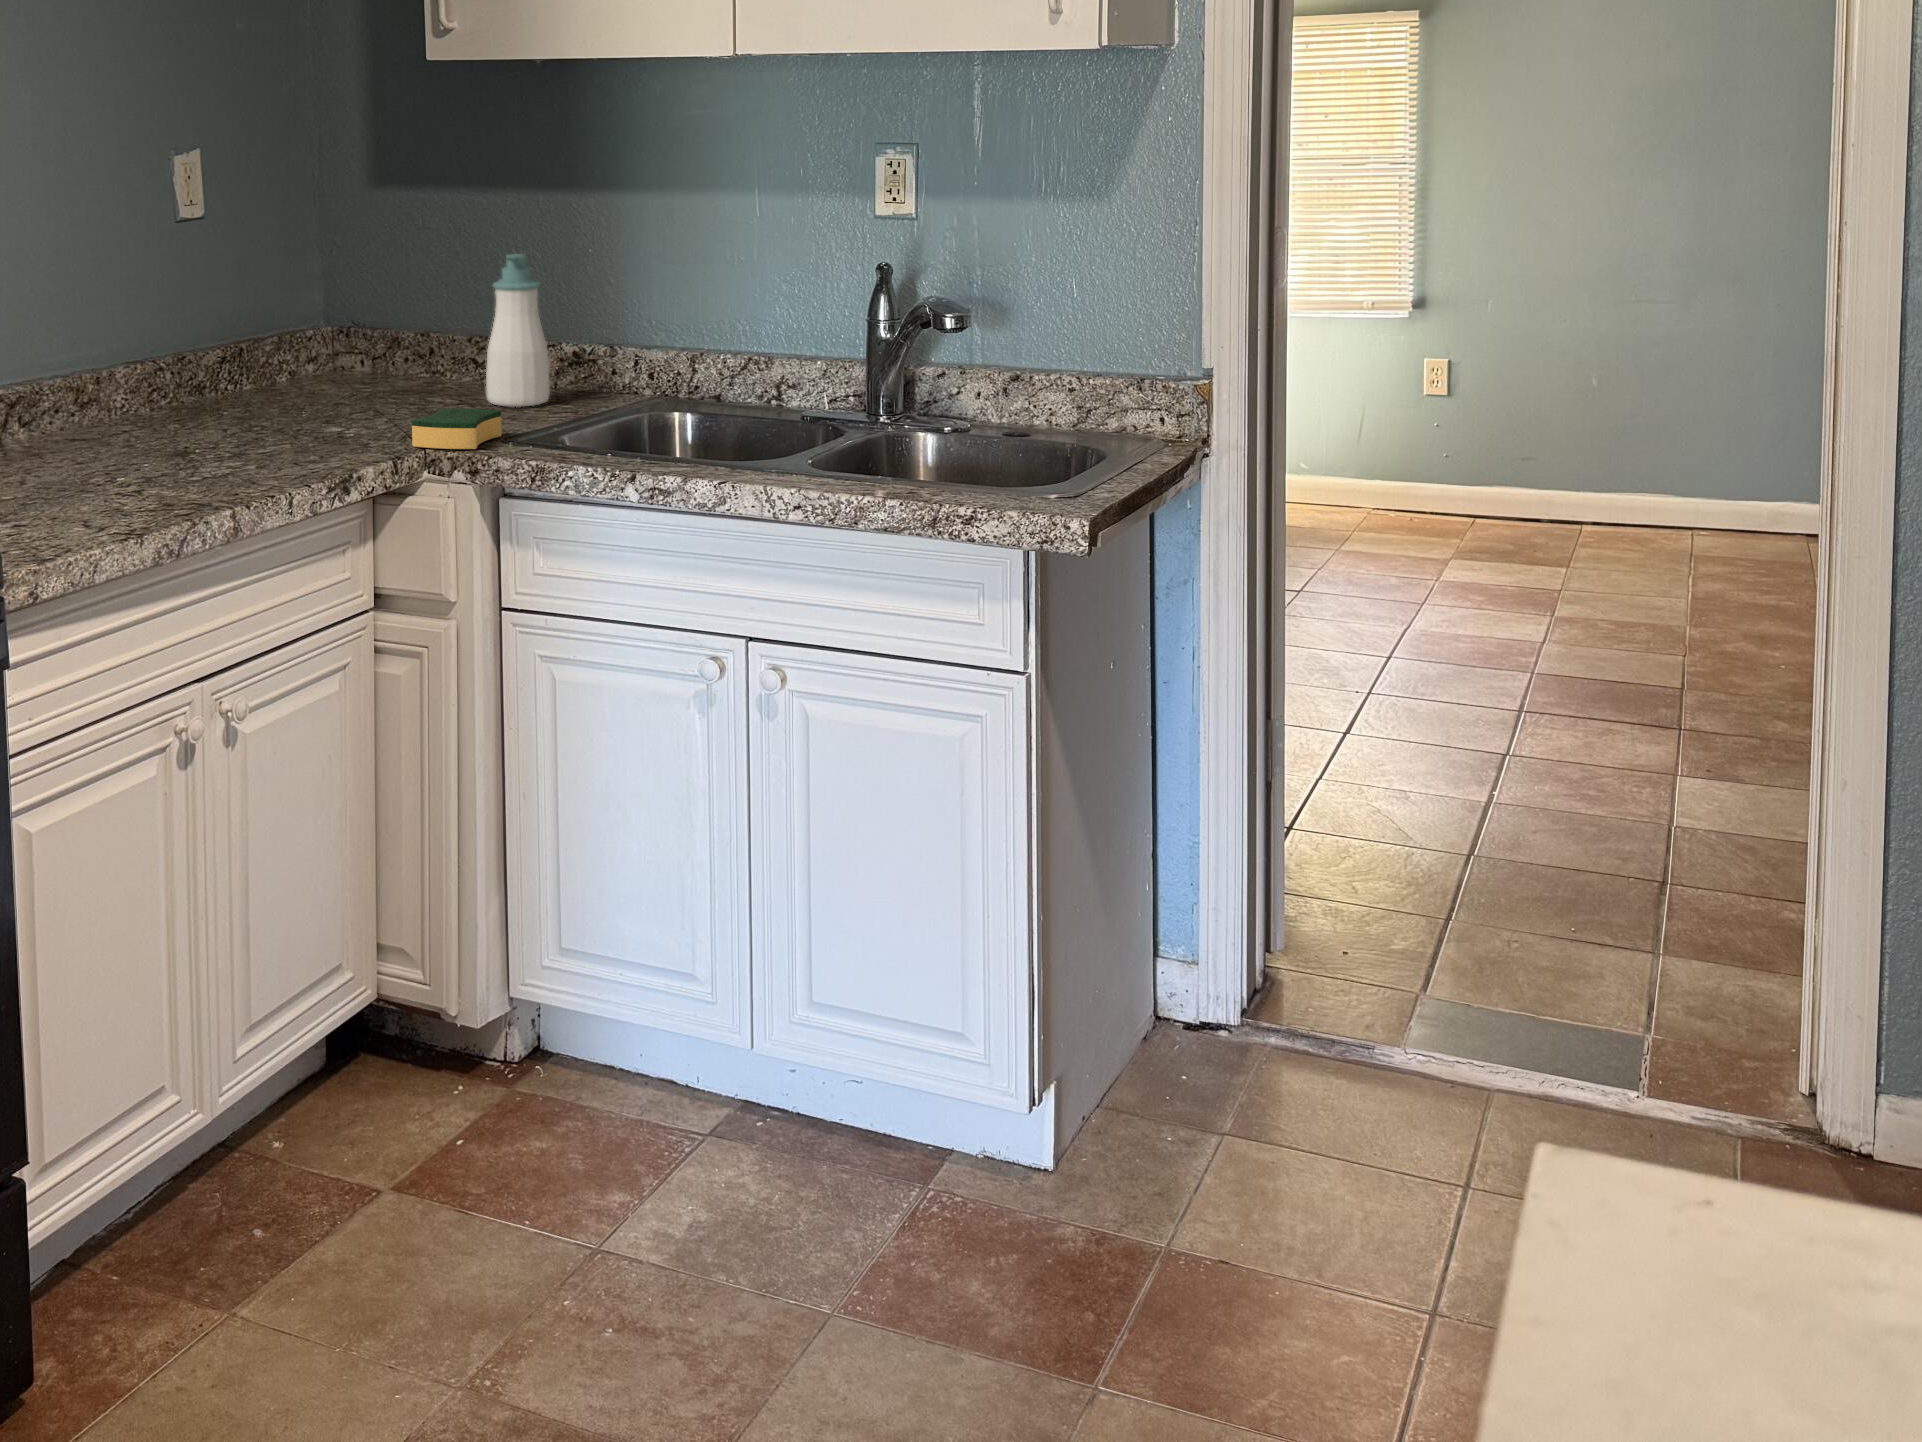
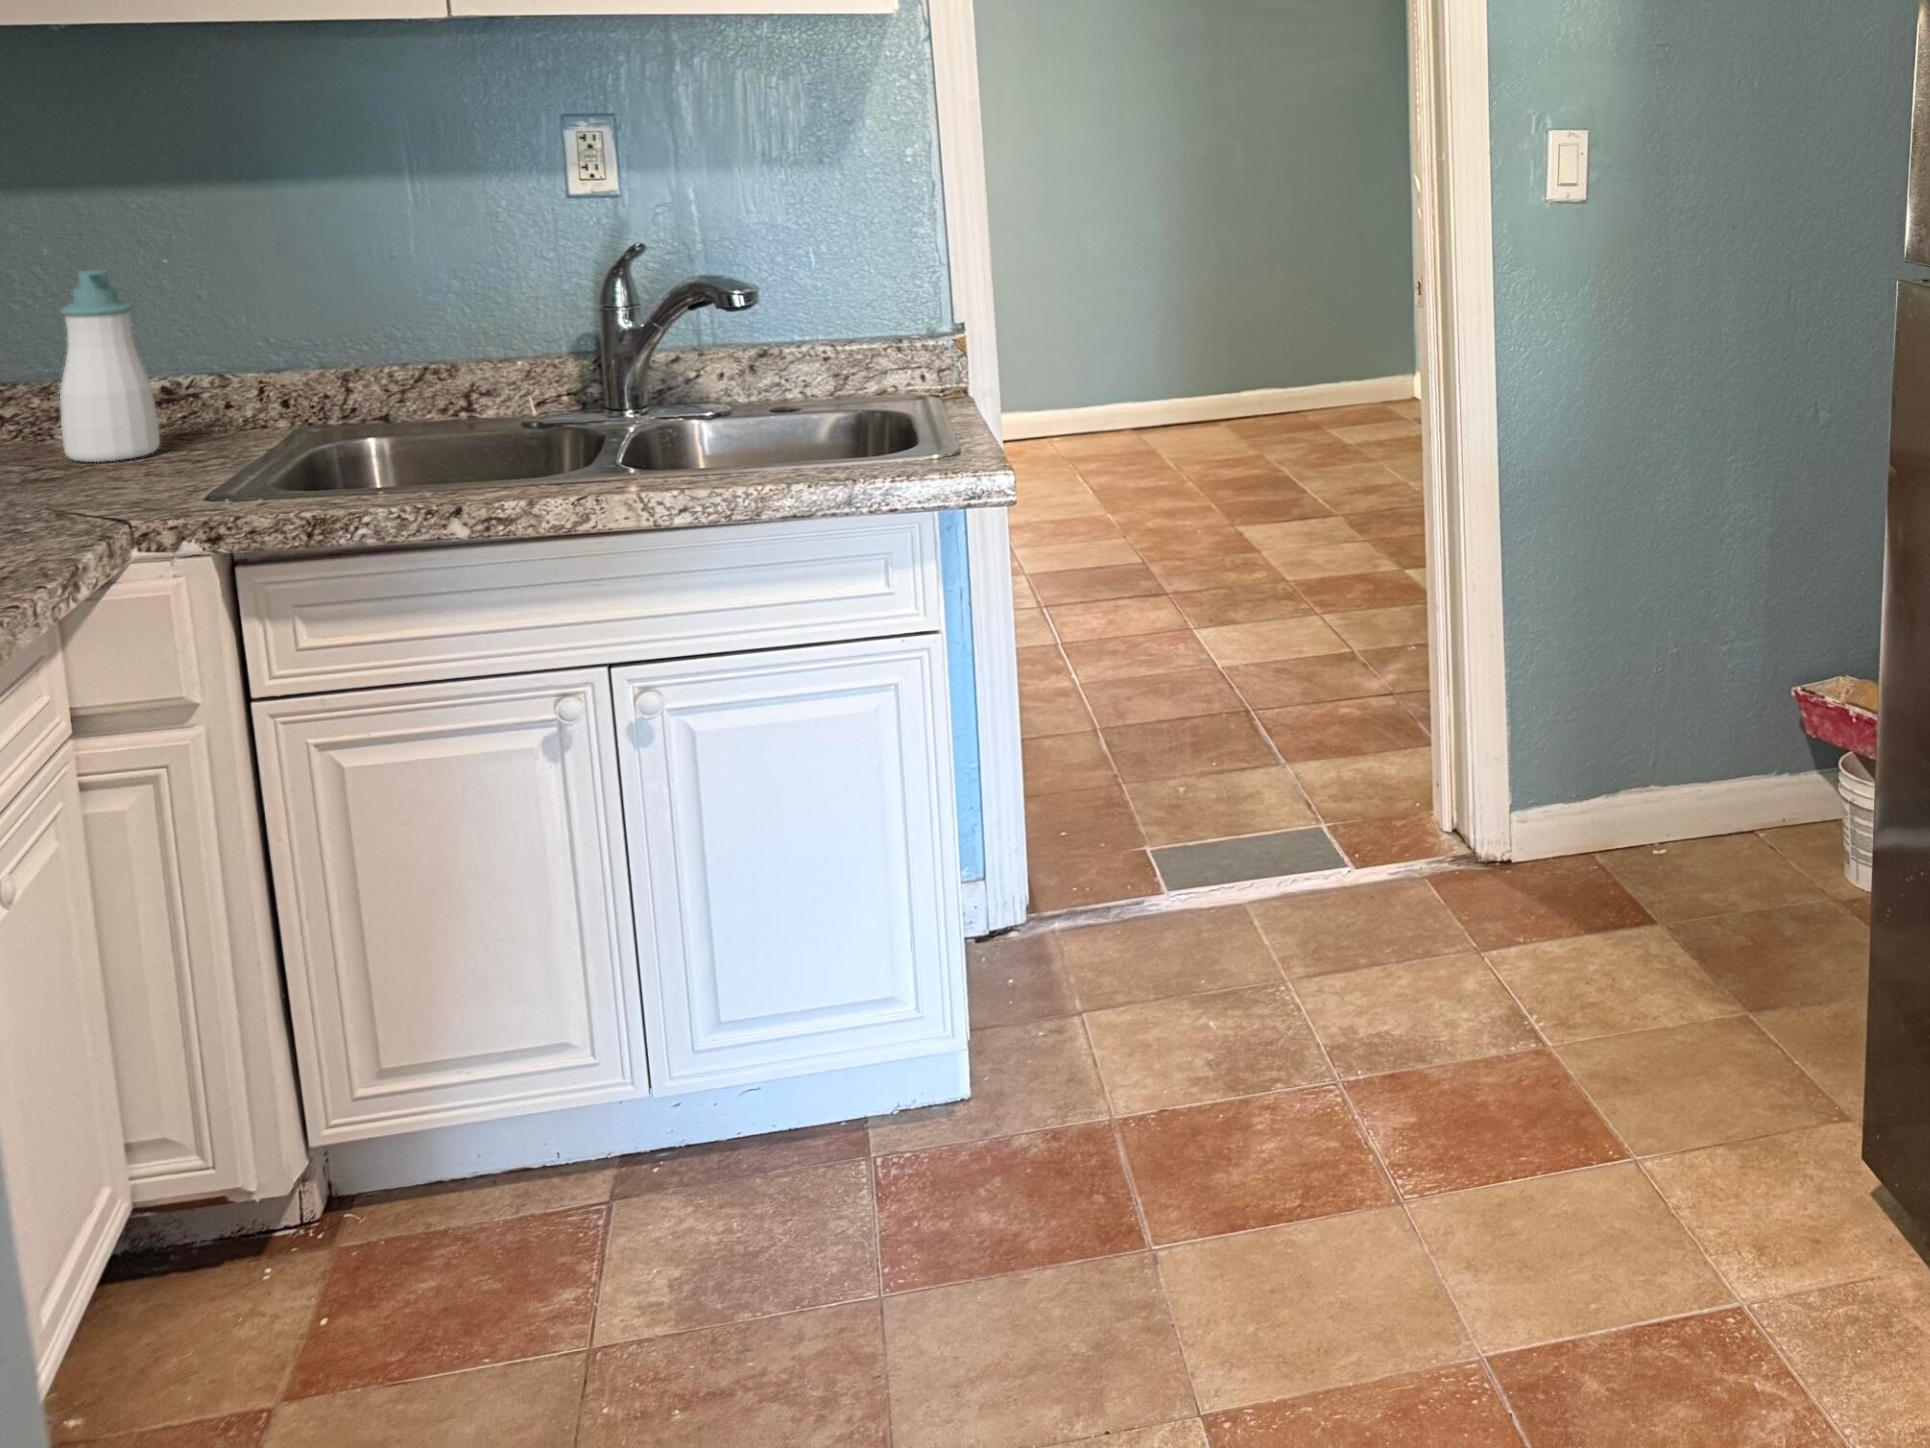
sponge: present [412,408,501,449] -> none [65,461,177,520]

